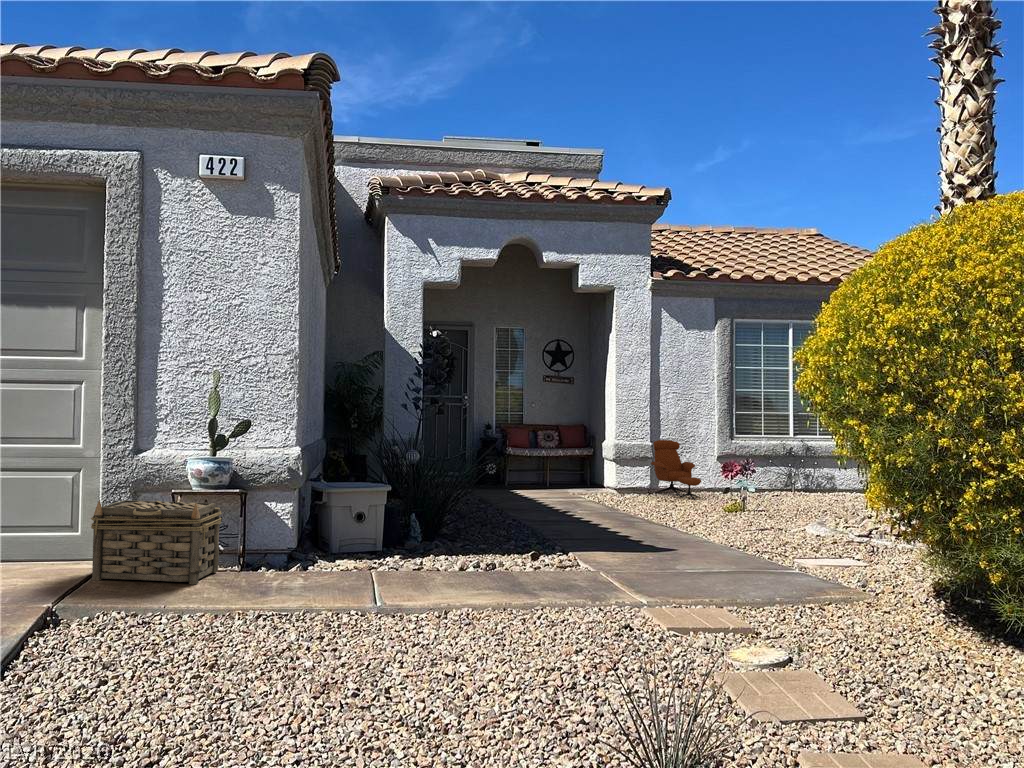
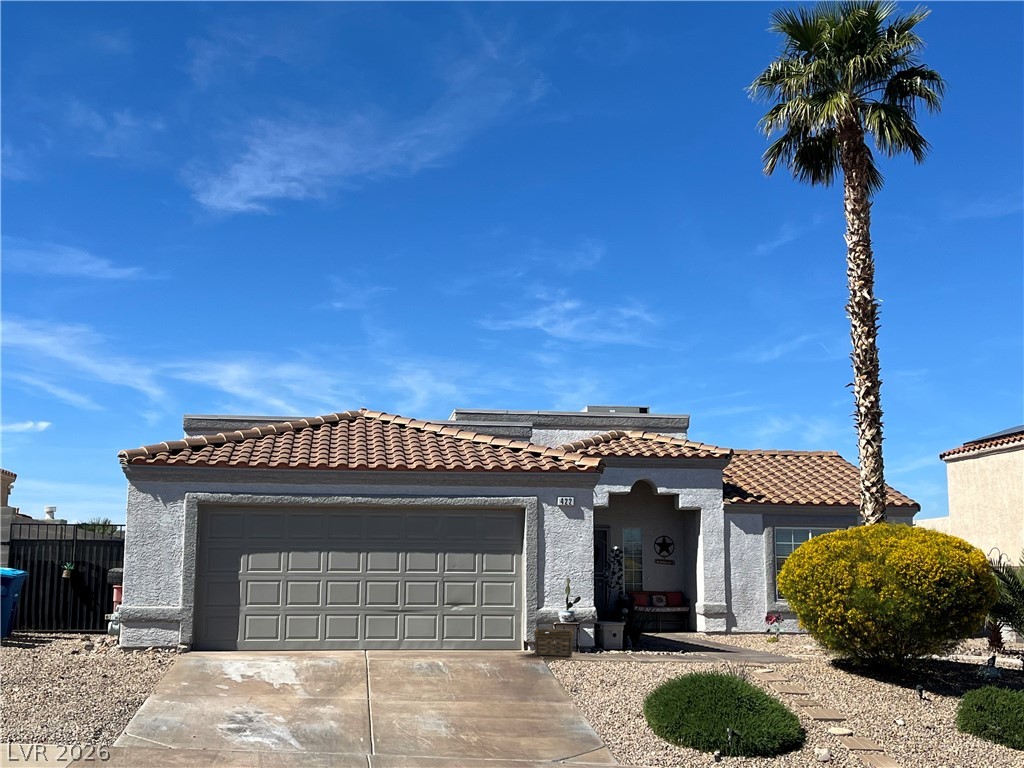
lounge chair: present [651,440,701,500] -> none [726,602,755,636]

